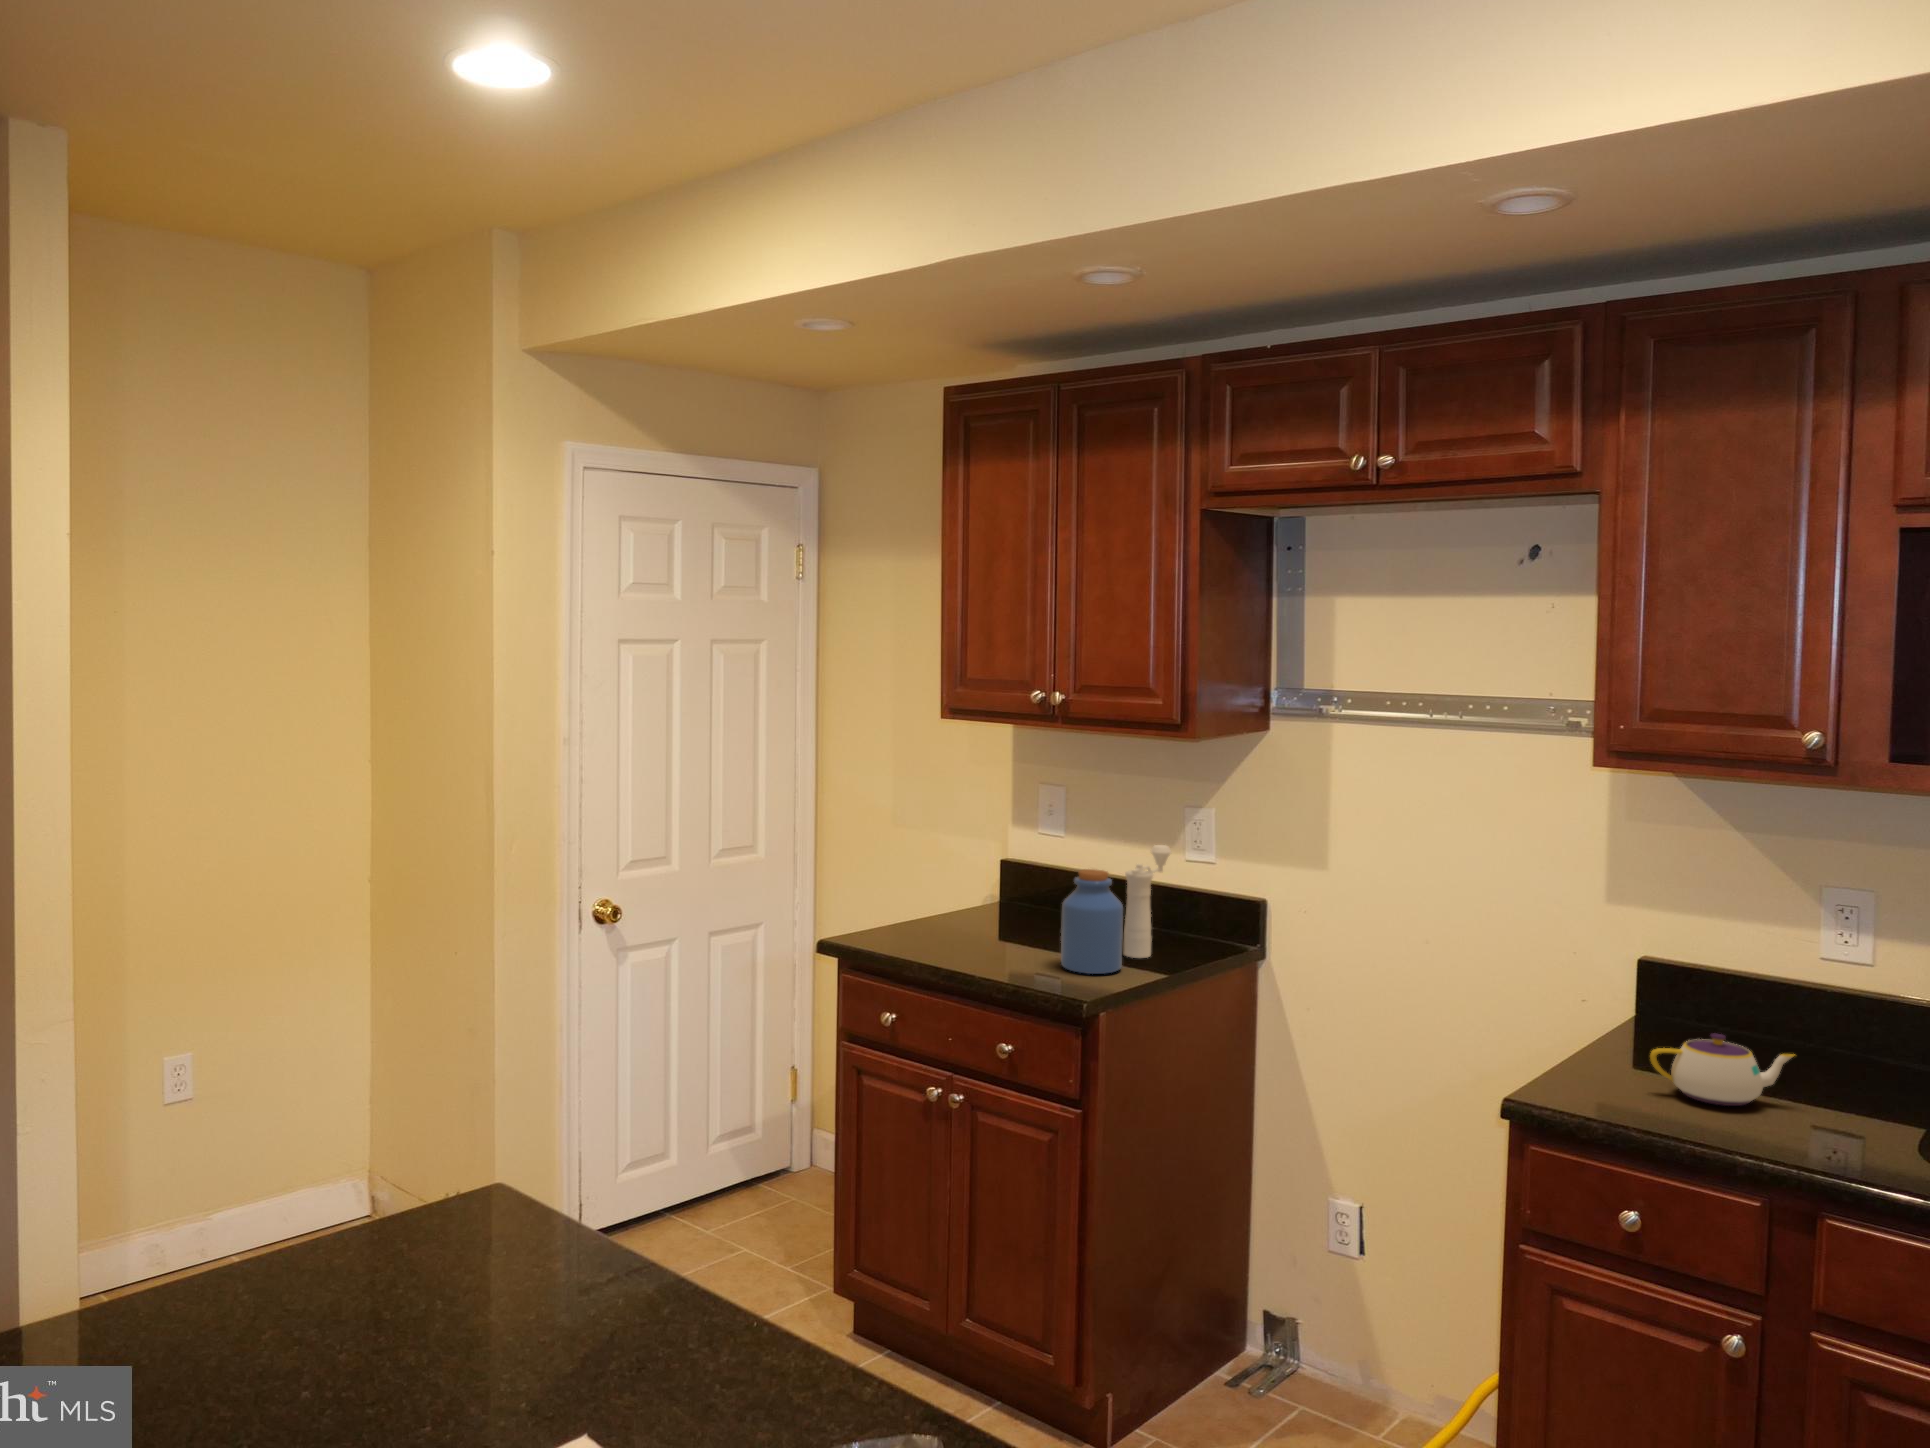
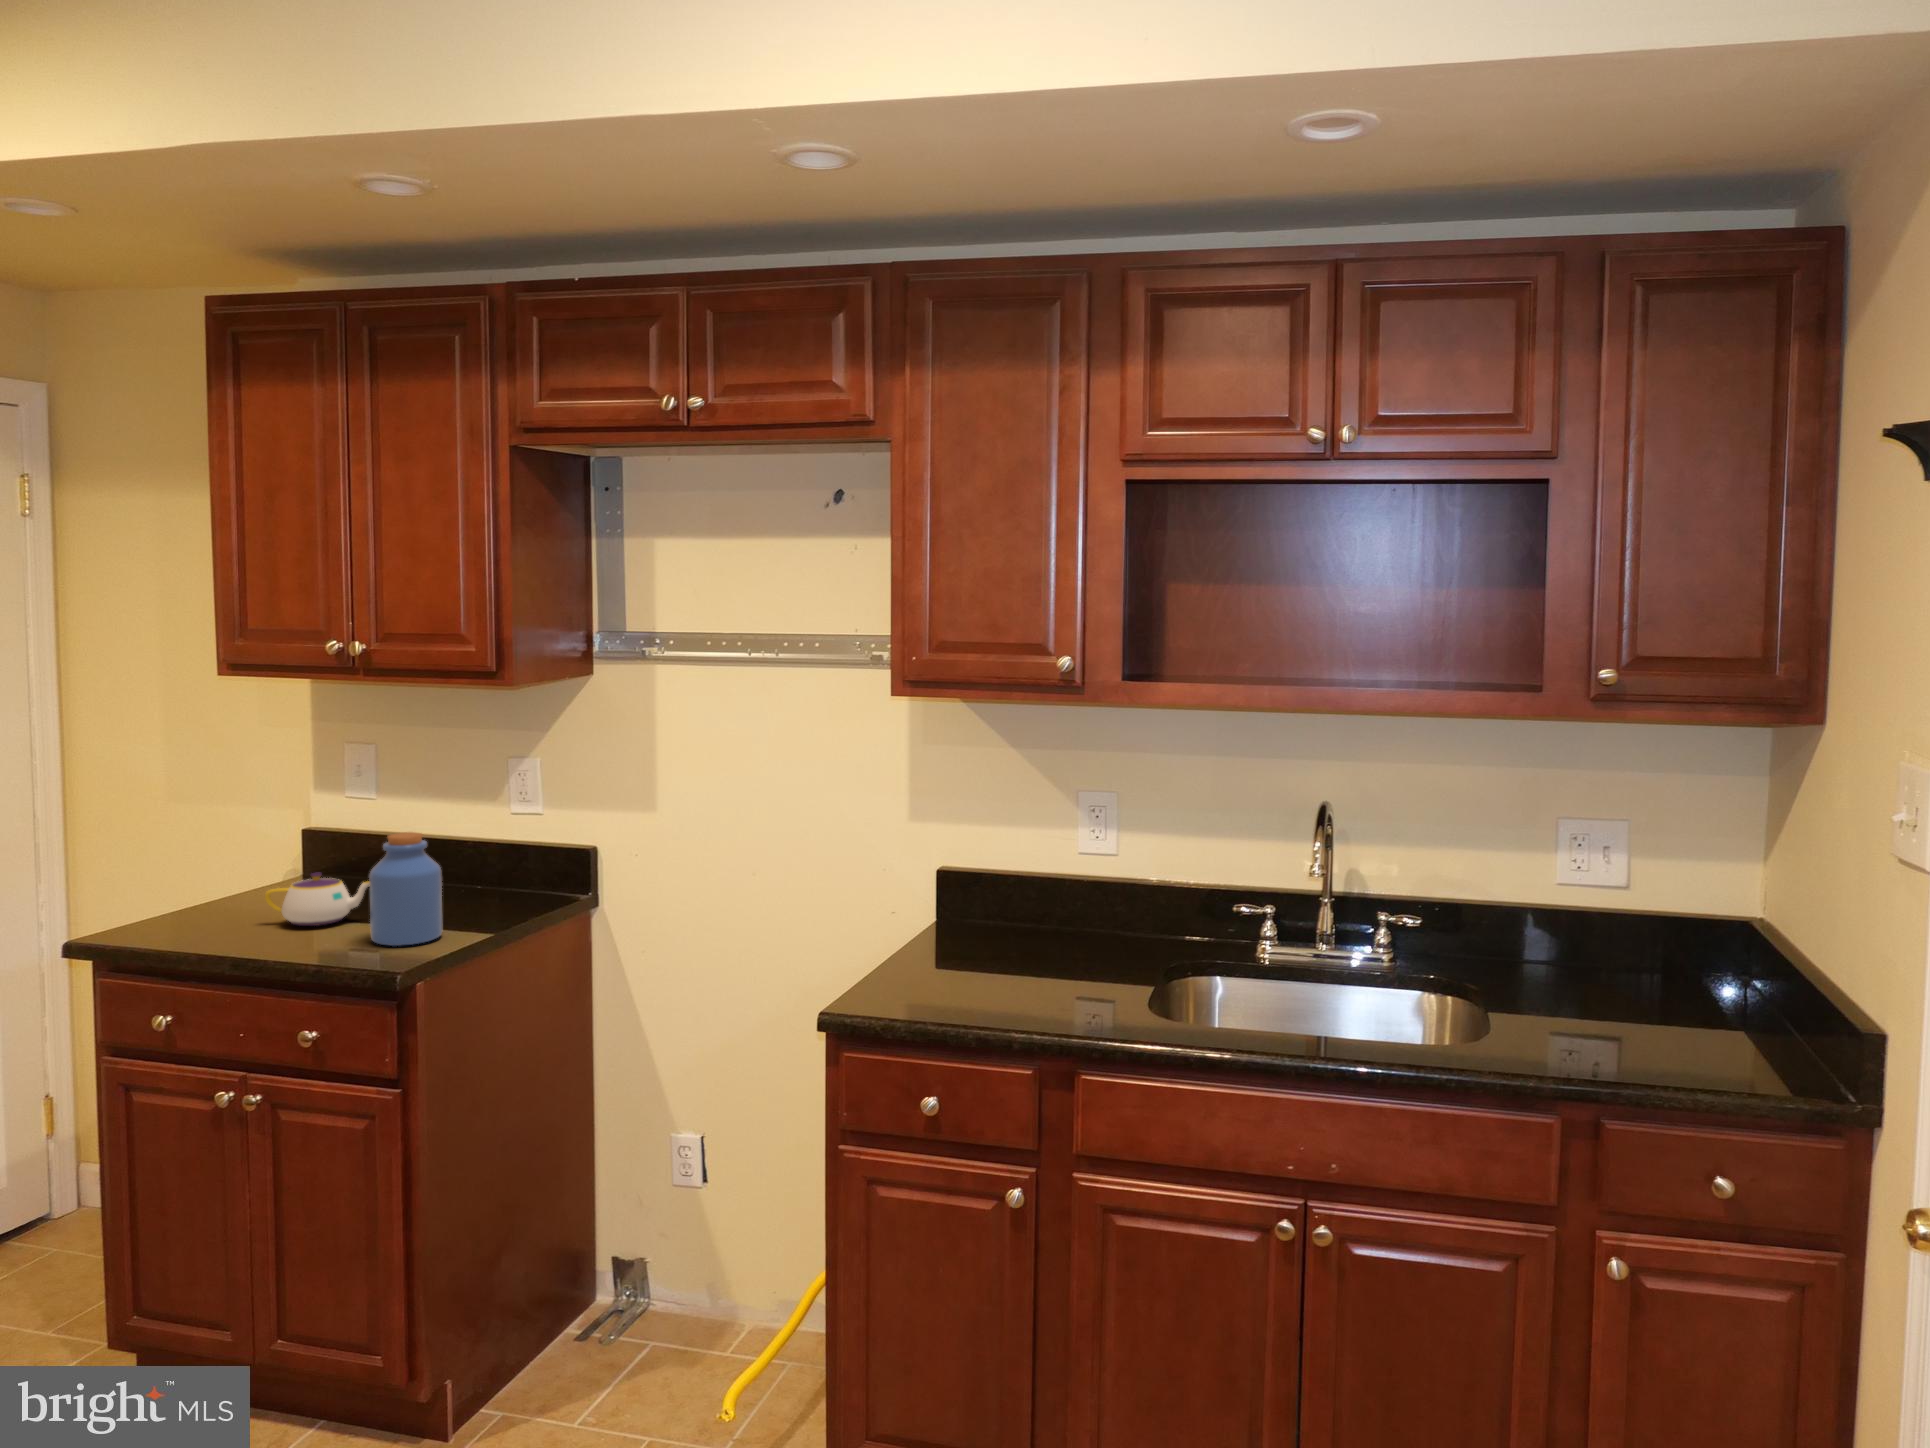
pepper mill: present [1123,845,1171,958] -> none [444,800,497,922]
teapot: present [1650,1034,1795,1106] -> present [265,873,370,926]

